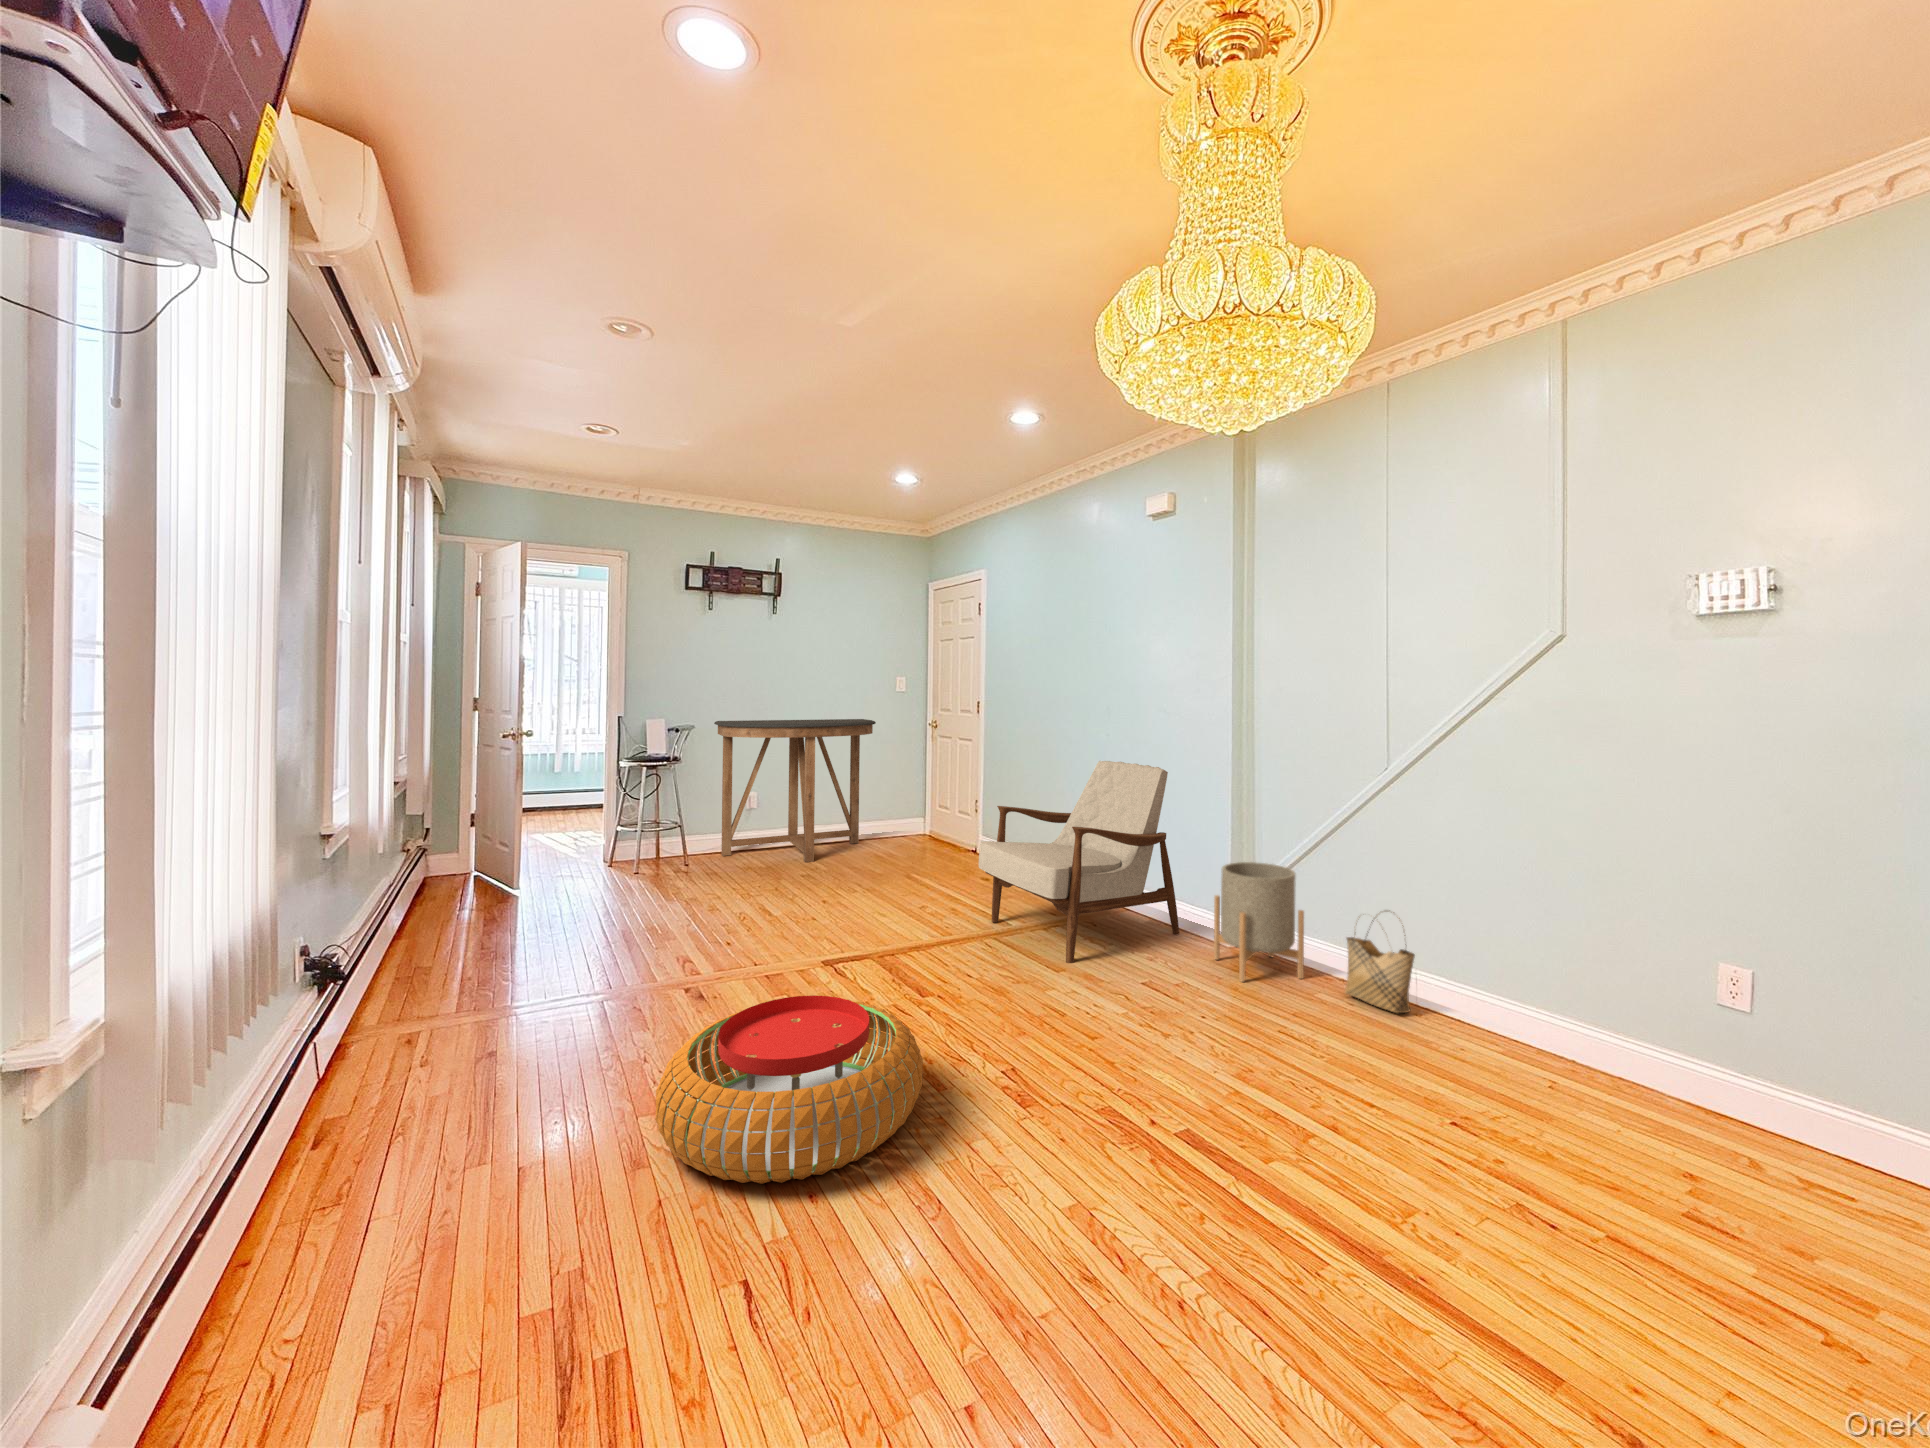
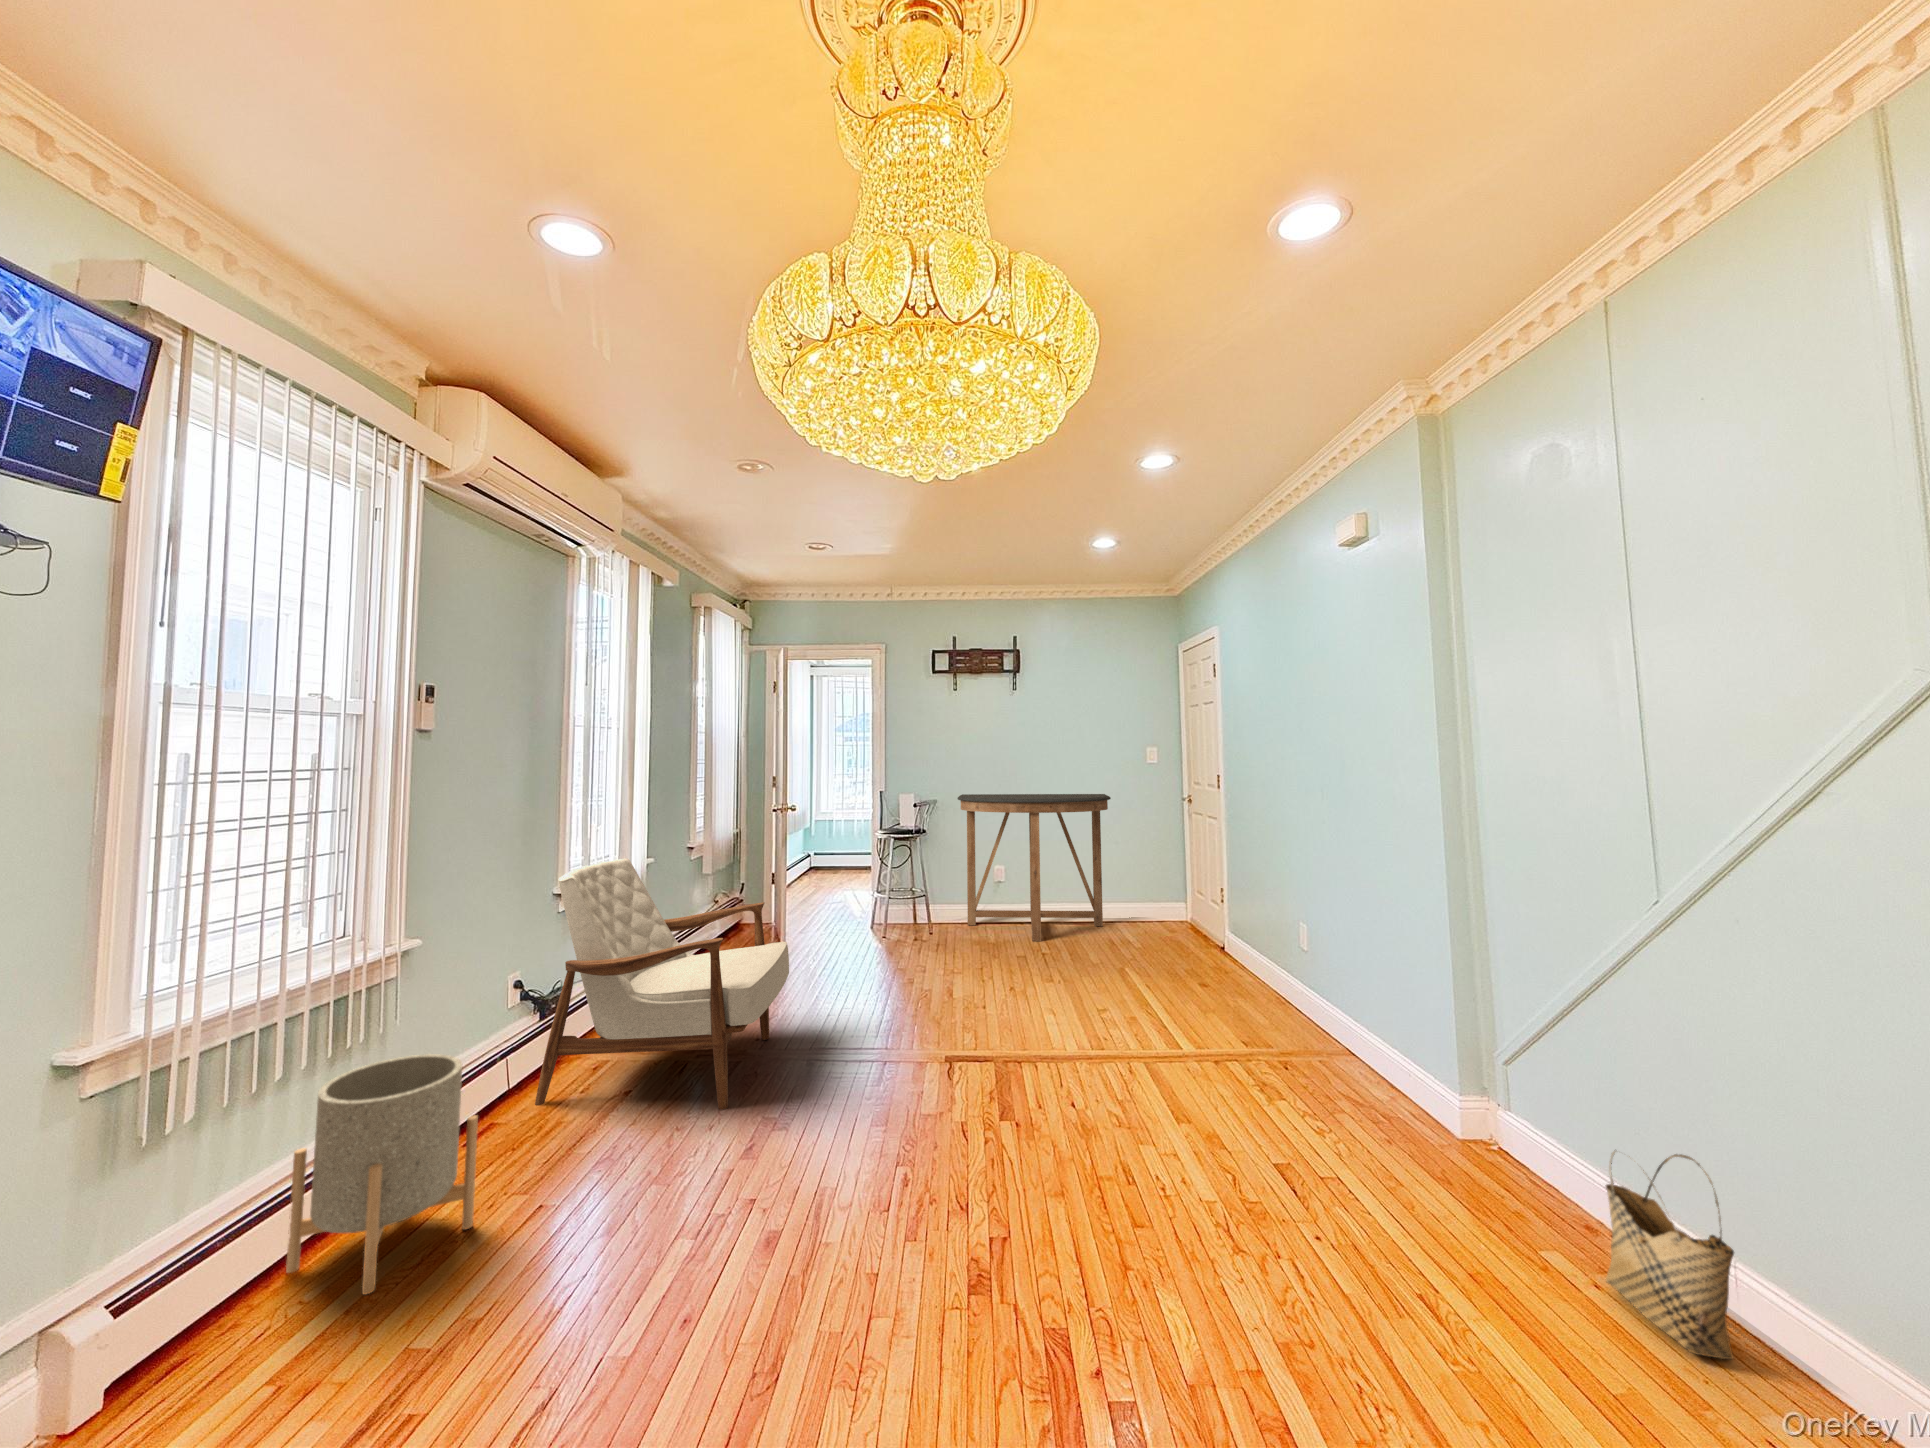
armchair: present [979,761,1179,963] -> present [535,858,789,1110]
planter: present [1214,862,1304,982] -> present [286,1054,478,1294]
pouf: present [655,995,923,1184] -> none [626,1085,892,1286]

